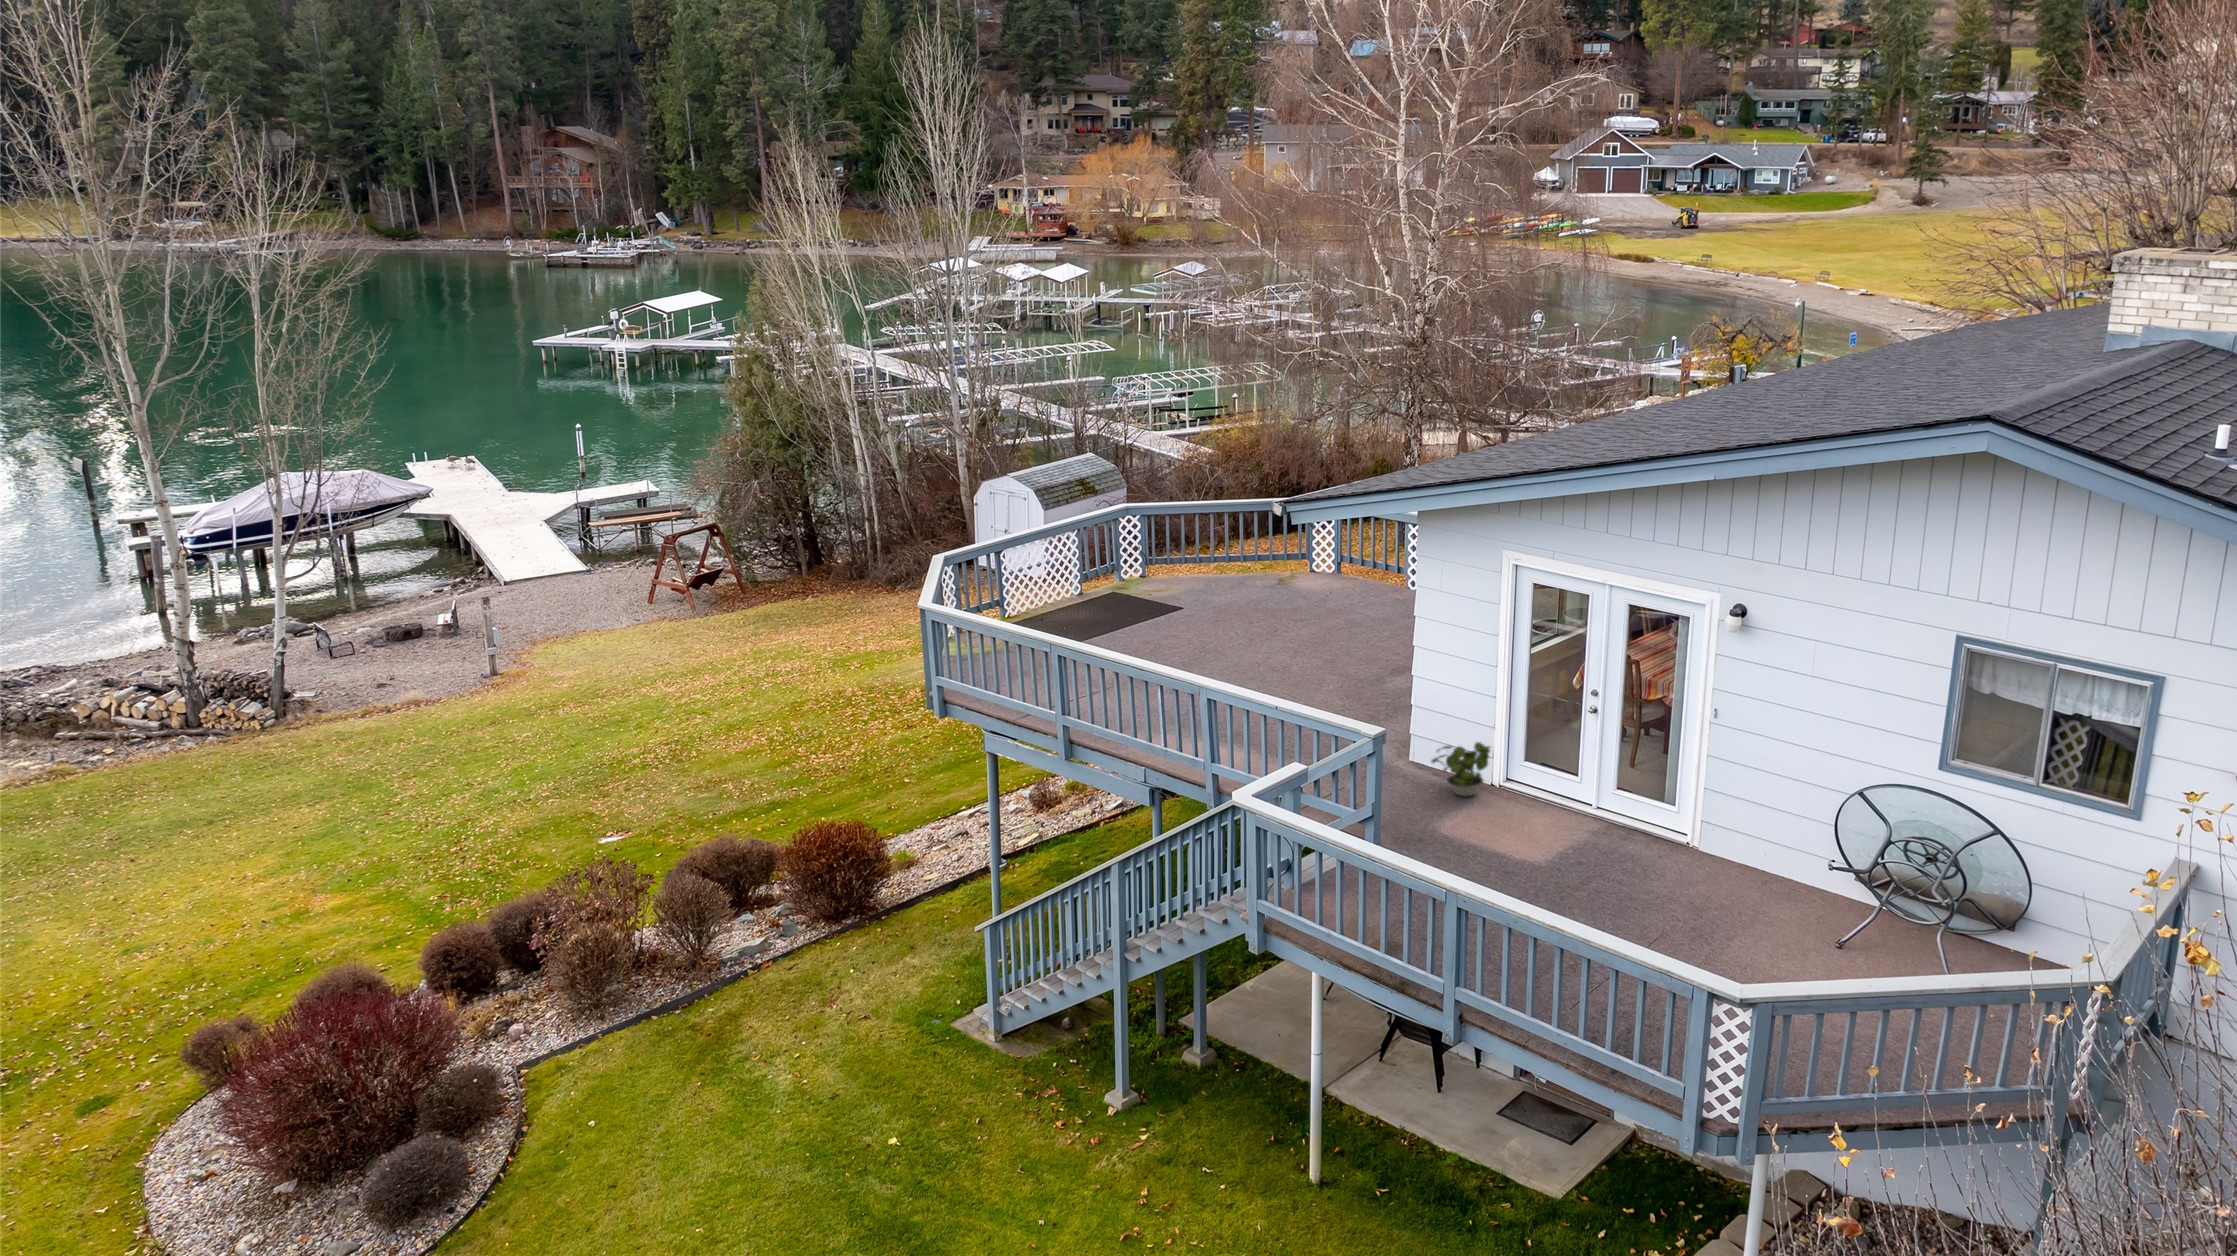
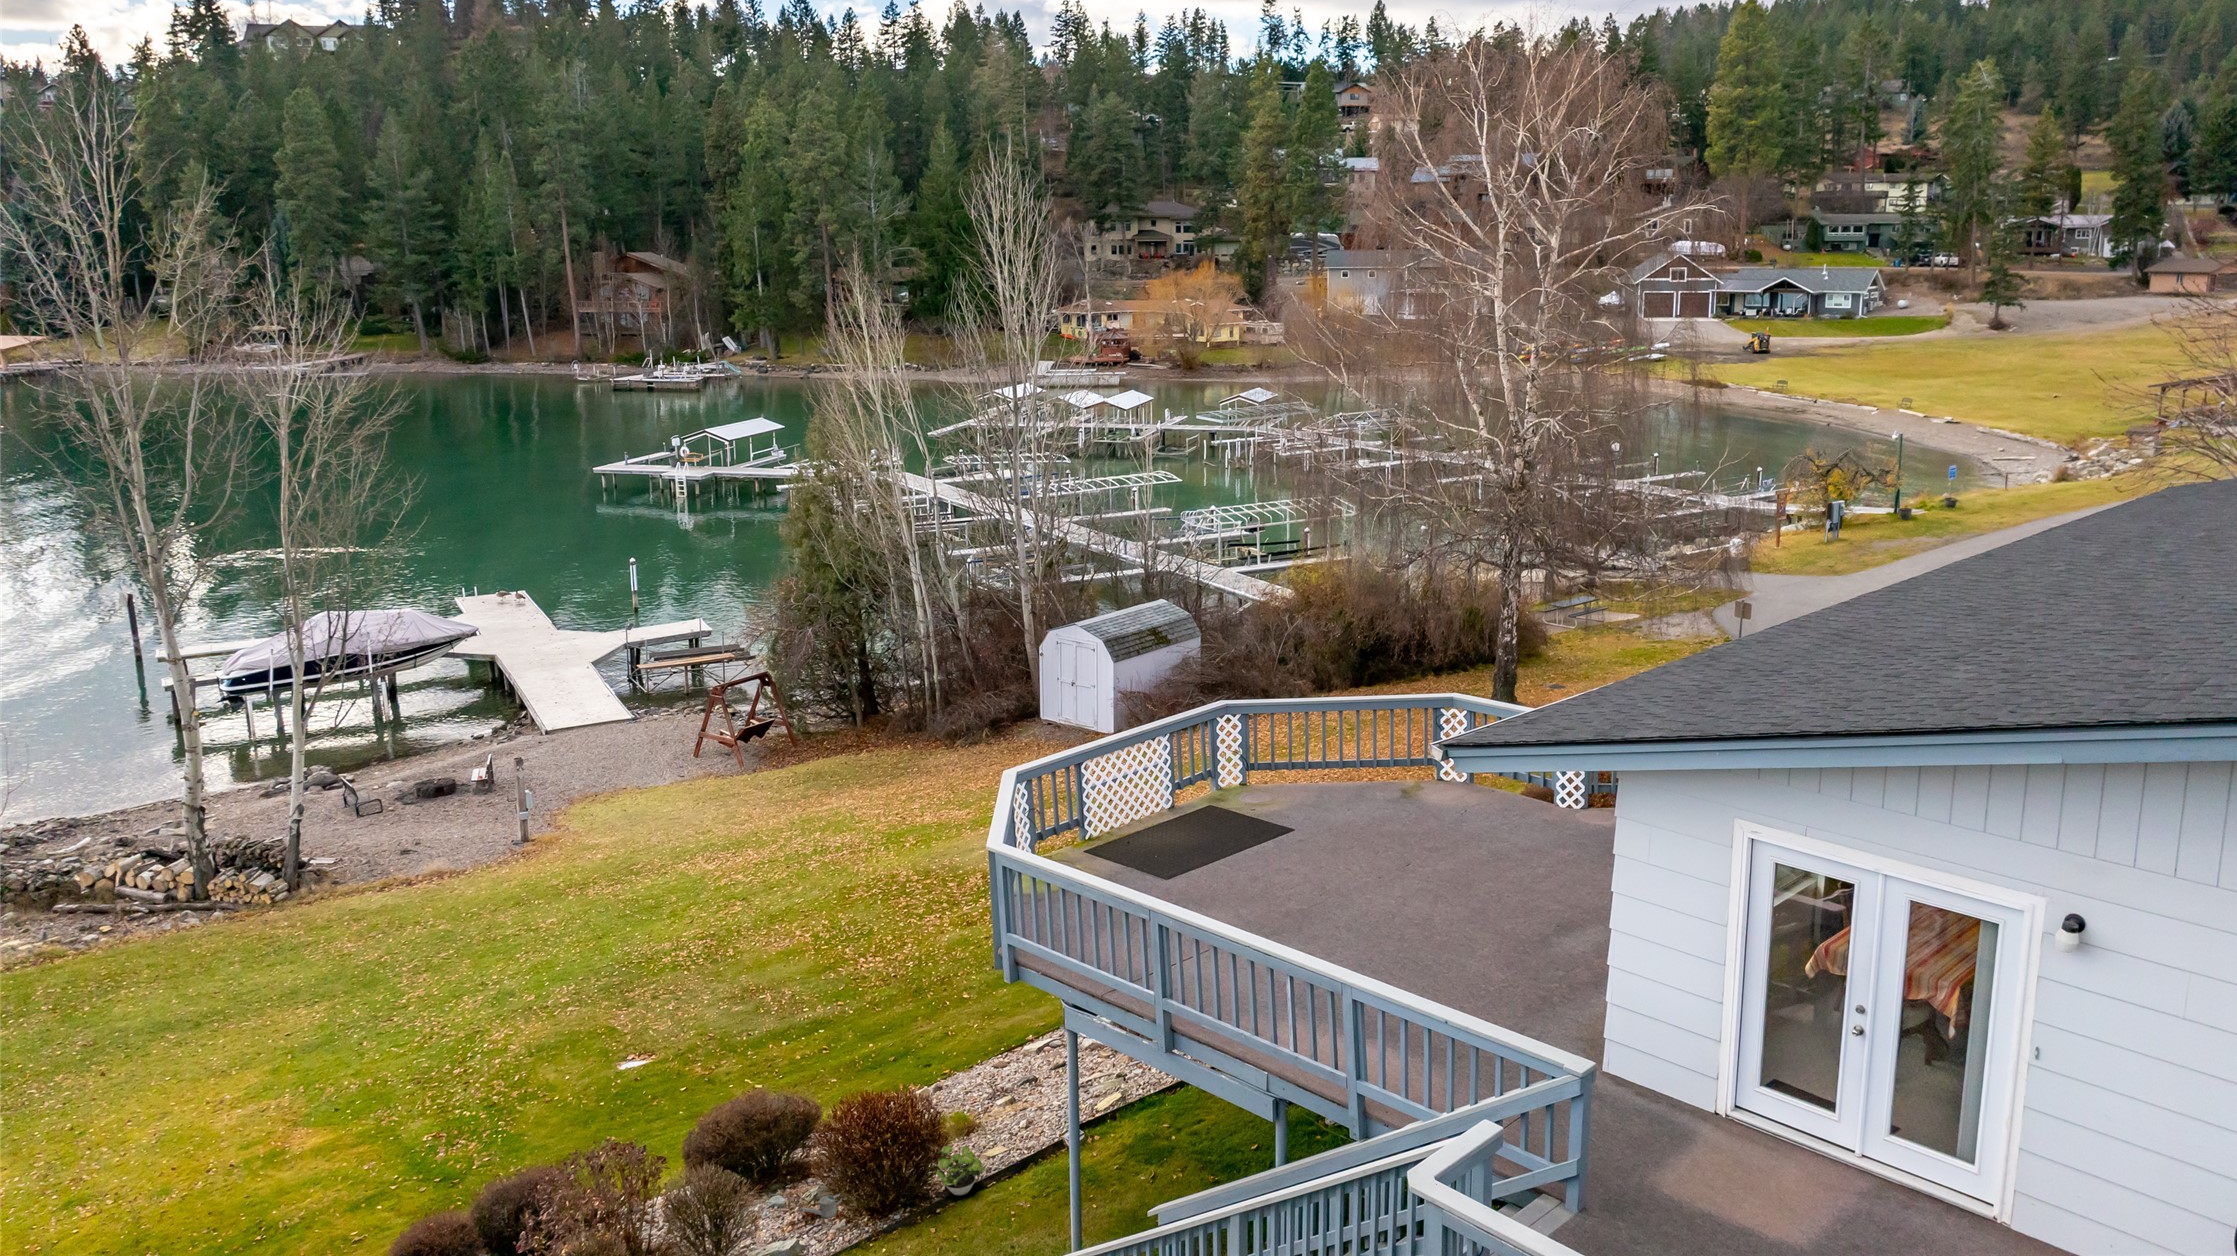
potted plant: present [1432,742,1490,796] -> present [936,1145,985,1195]

